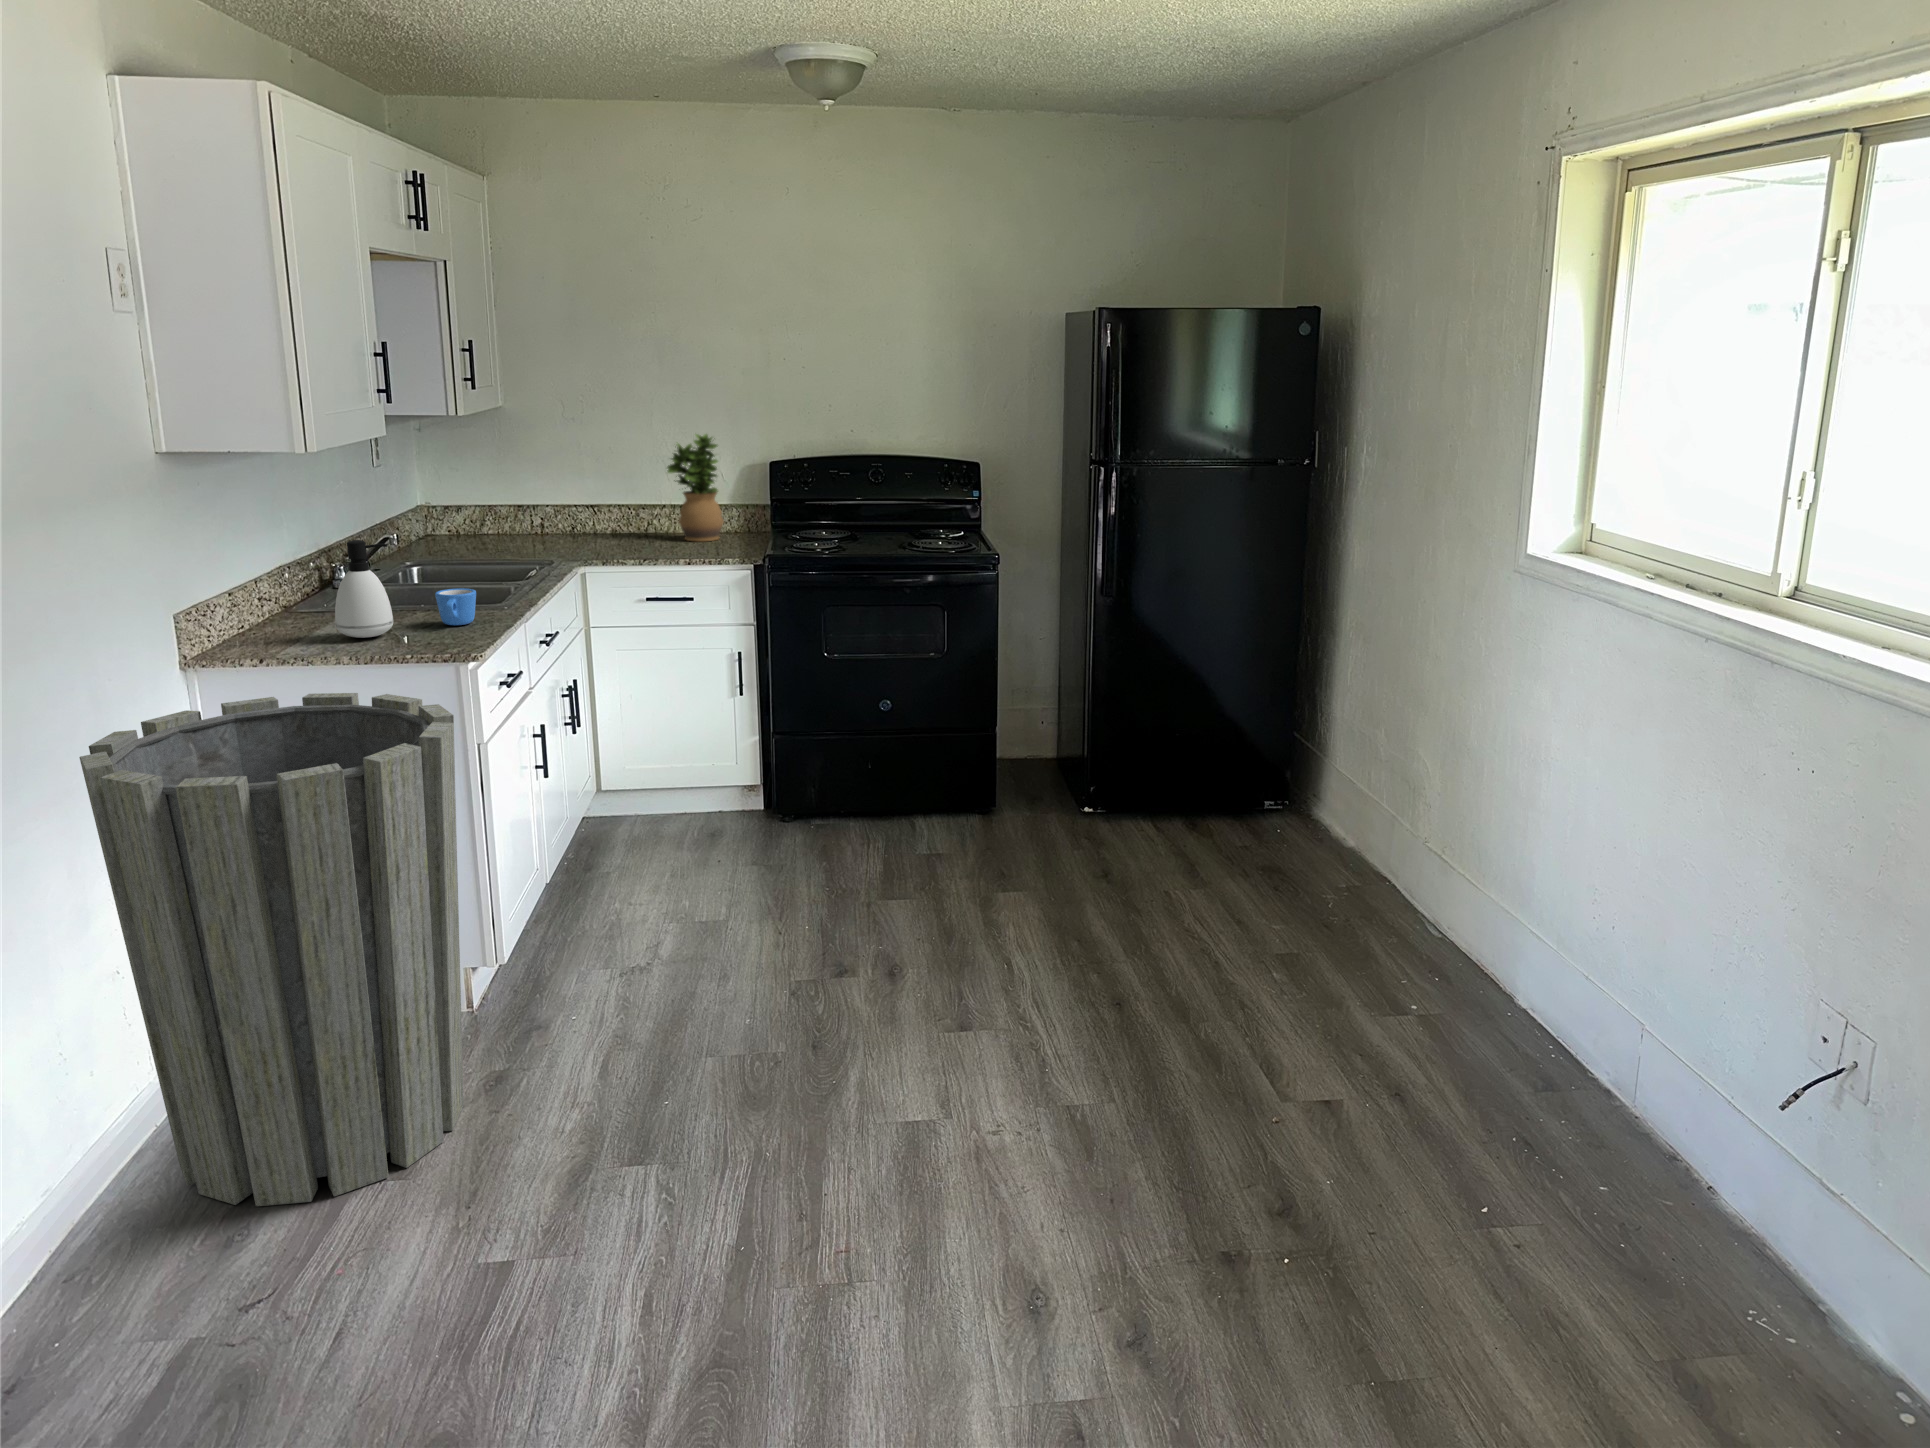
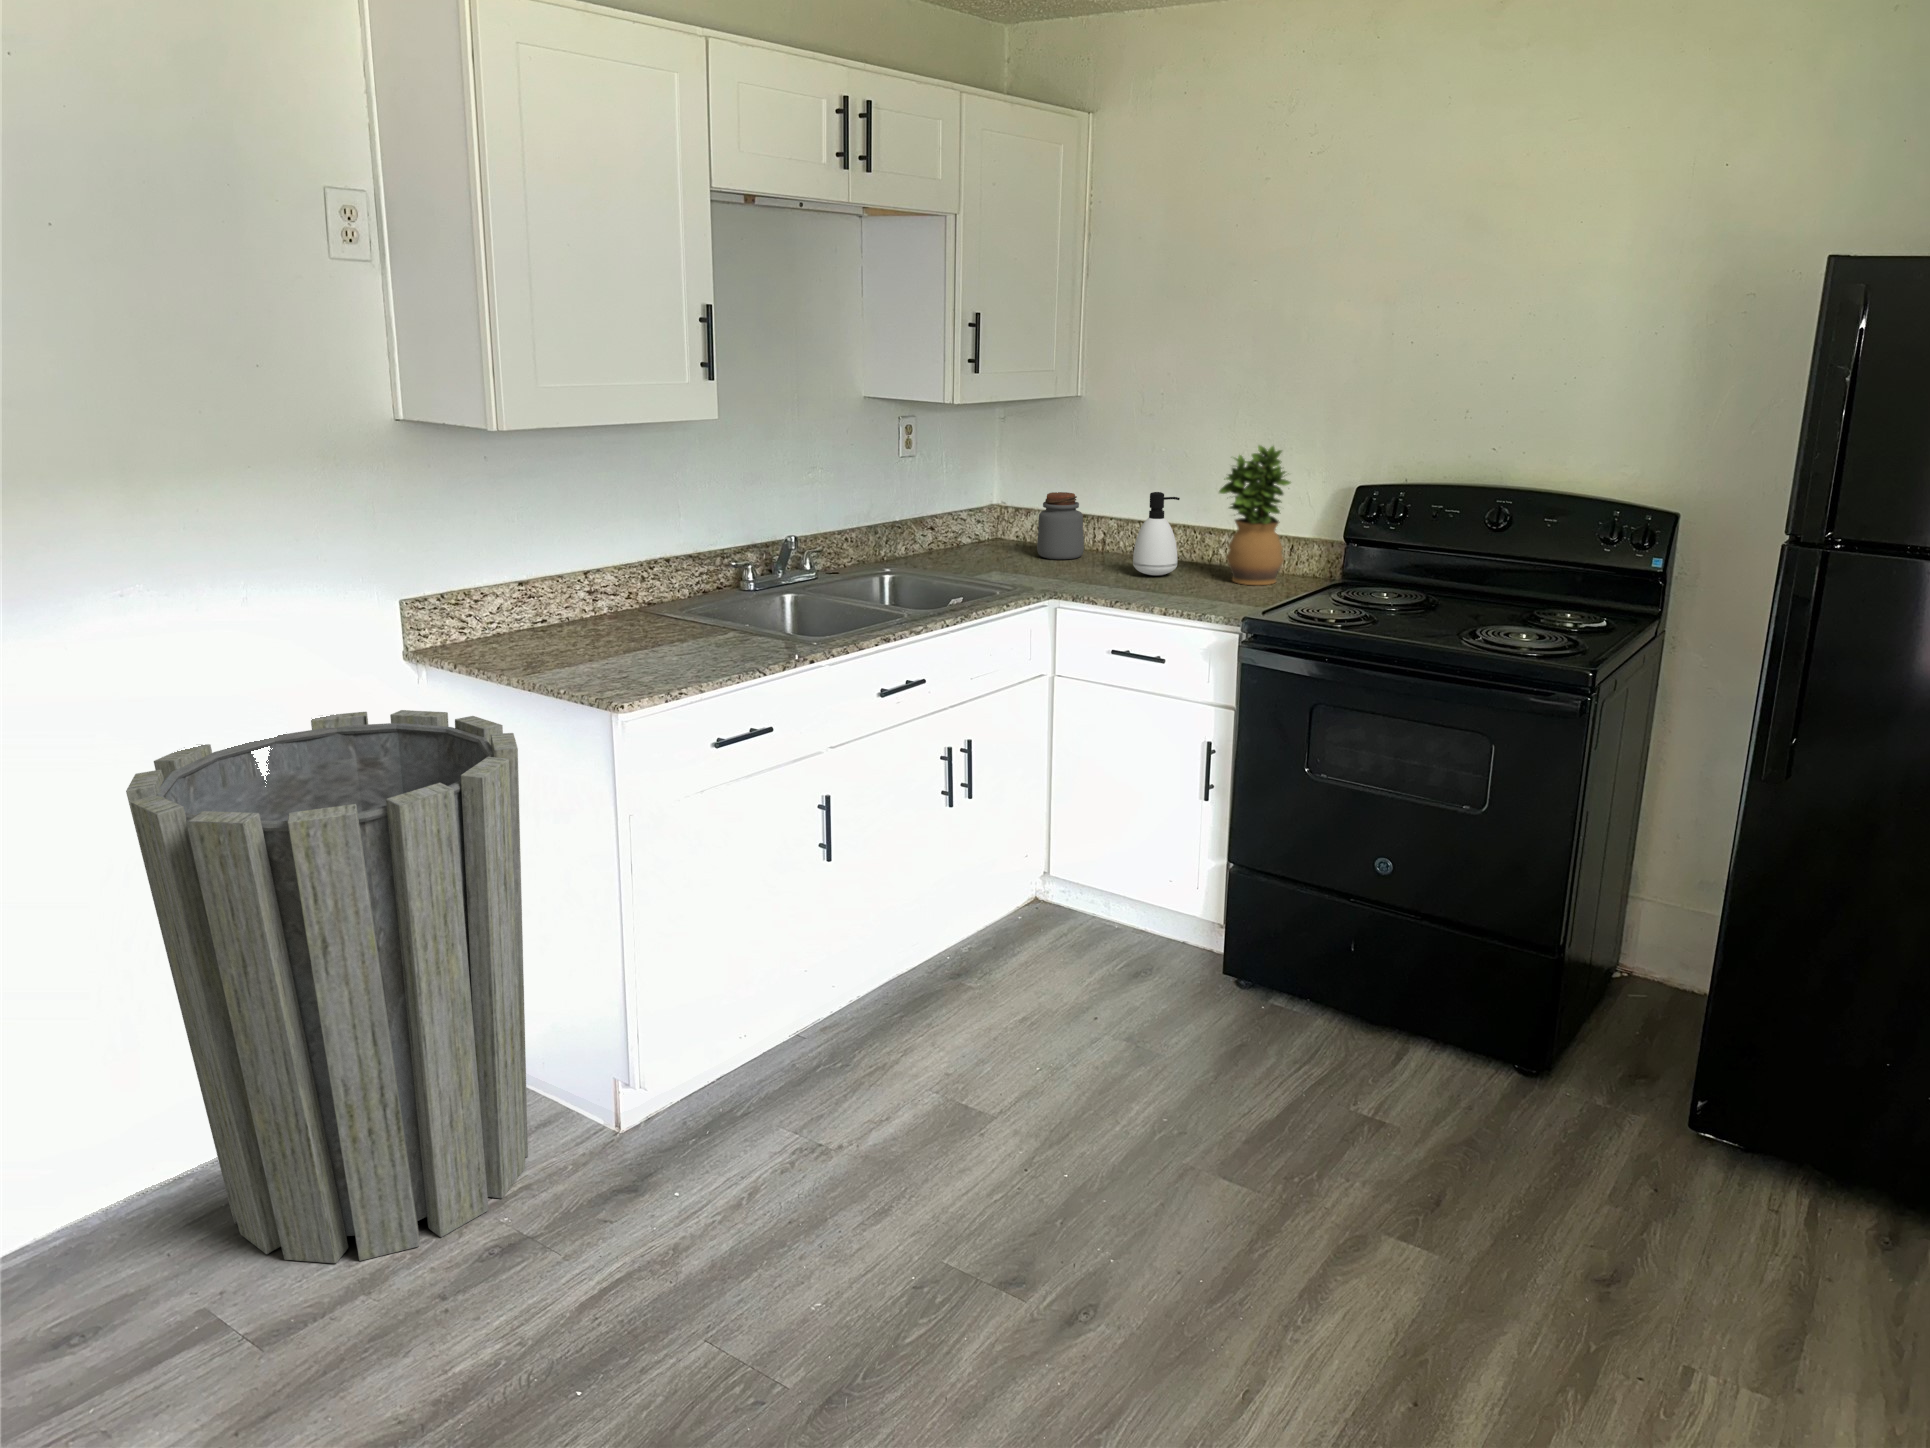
jar: none [484,487,529,544] -> present [1037,492,1084,559]
soap dispenser: present [335,540,393,638] -> present [1133,492,1180,575]
mug: present [435,588,476,625] -> none [713,616,764,659]

